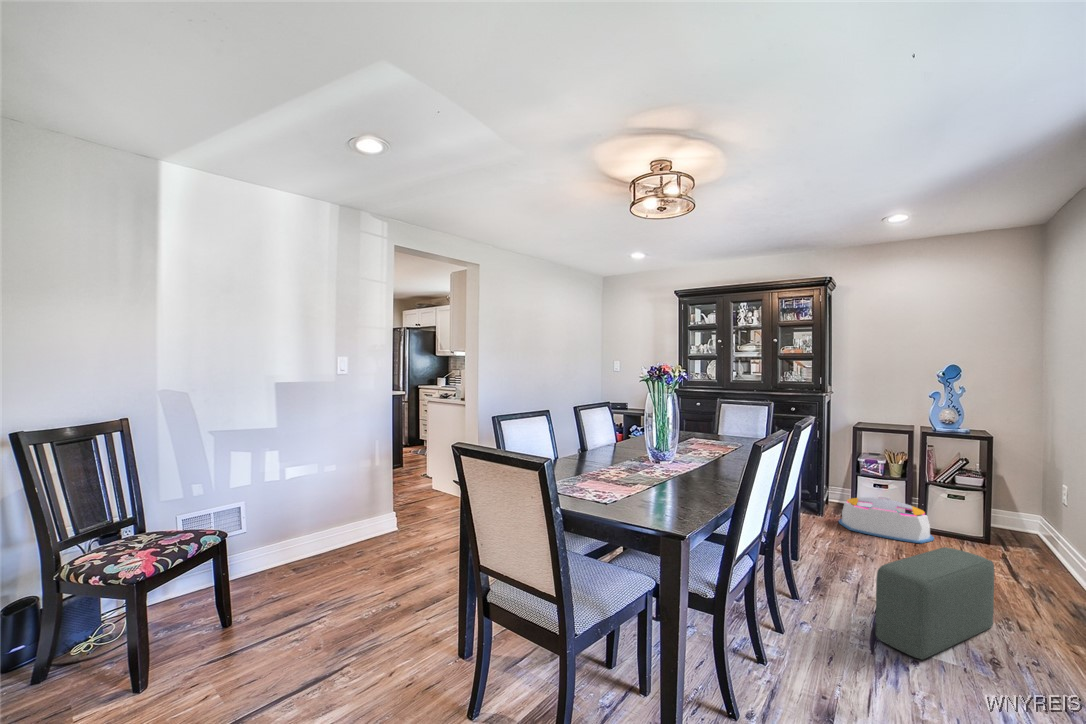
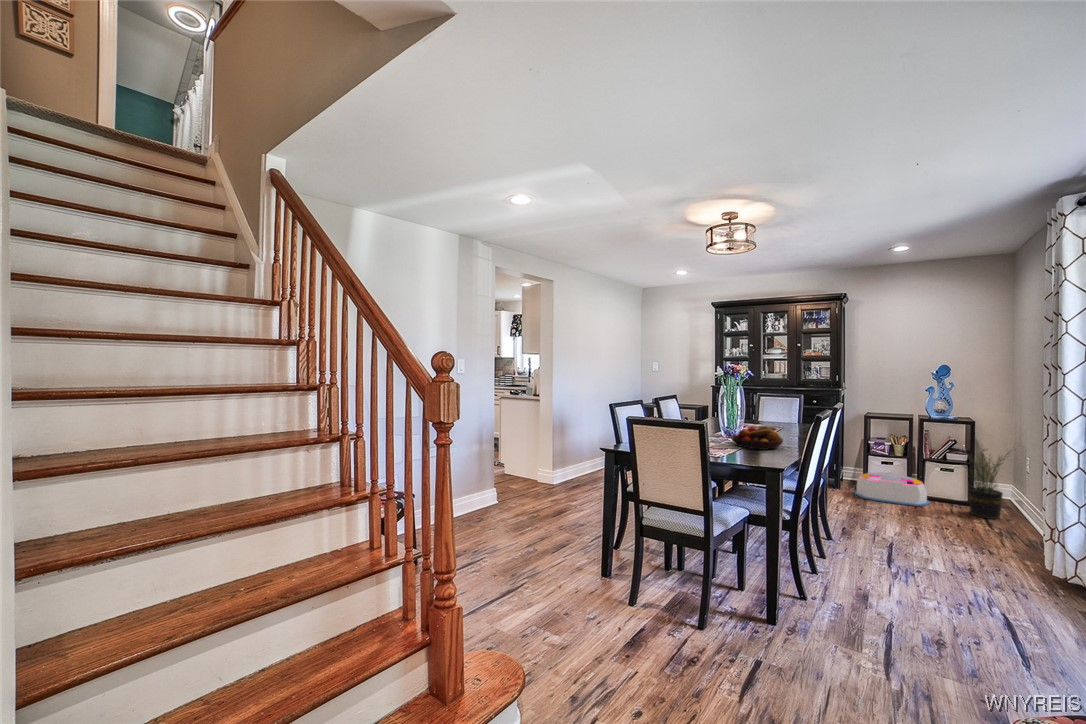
fruit bowl: none [646,446,716,482] -> present [732,426,783,449]
potted plant: none [972,461,1056,566] -> present [965,444,1009,519]
pouf: present [876,547,994,659] -> none [891,499,972,570]

